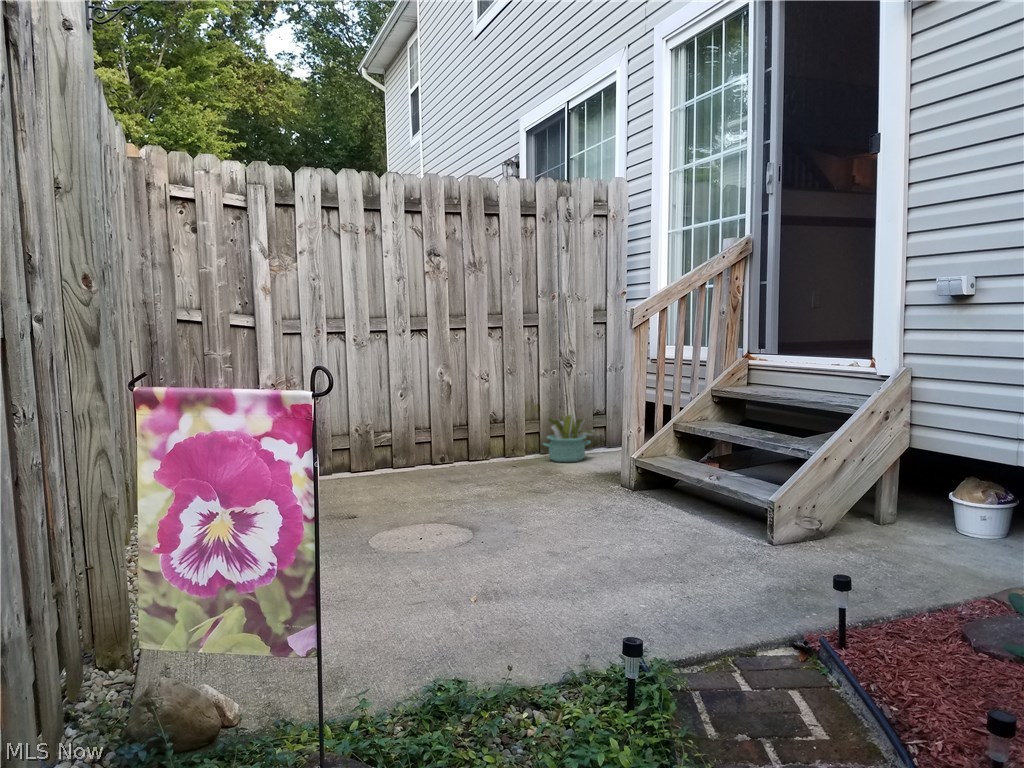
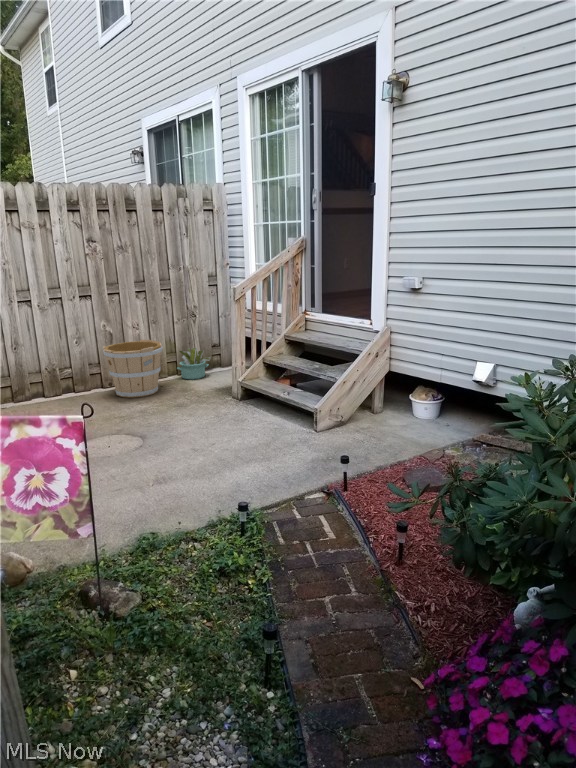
wooden bucket: none [435,397,522,480] -> present [103,340,163,398]

